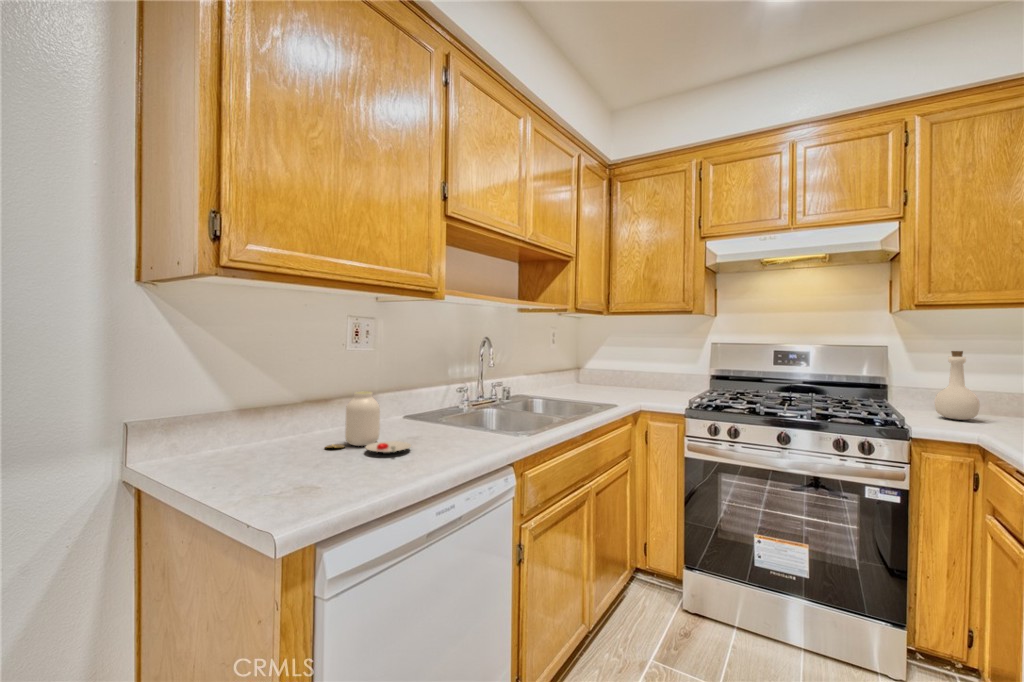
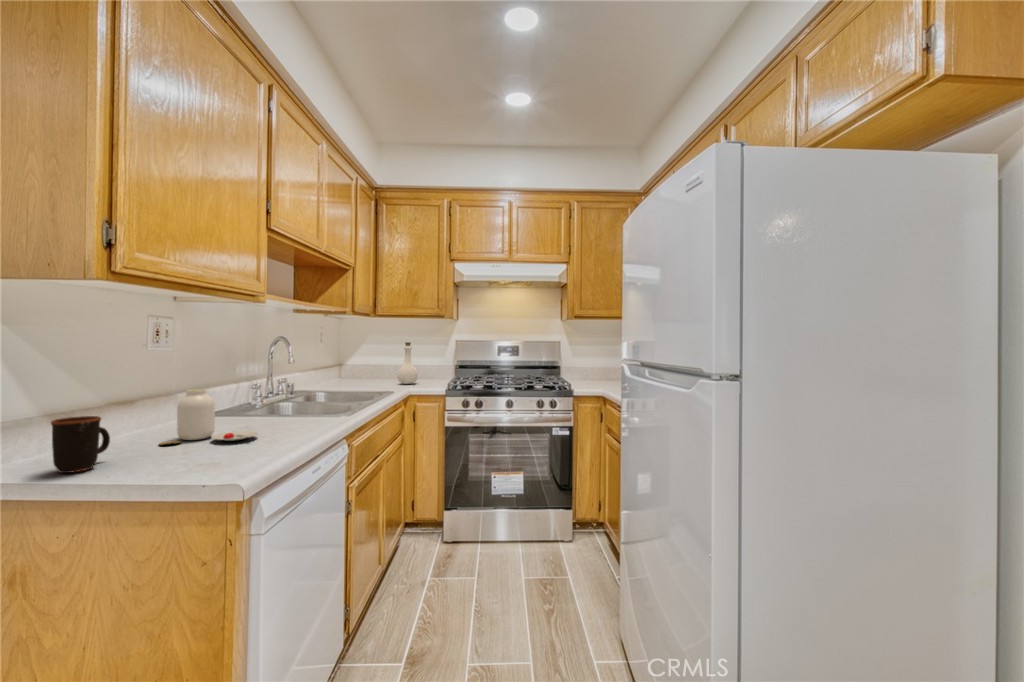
bottle: present [935,351,980,420] -> present [398,342,418,384]
mug: none [211,414,270,469] -> present [51,416,110,473]

